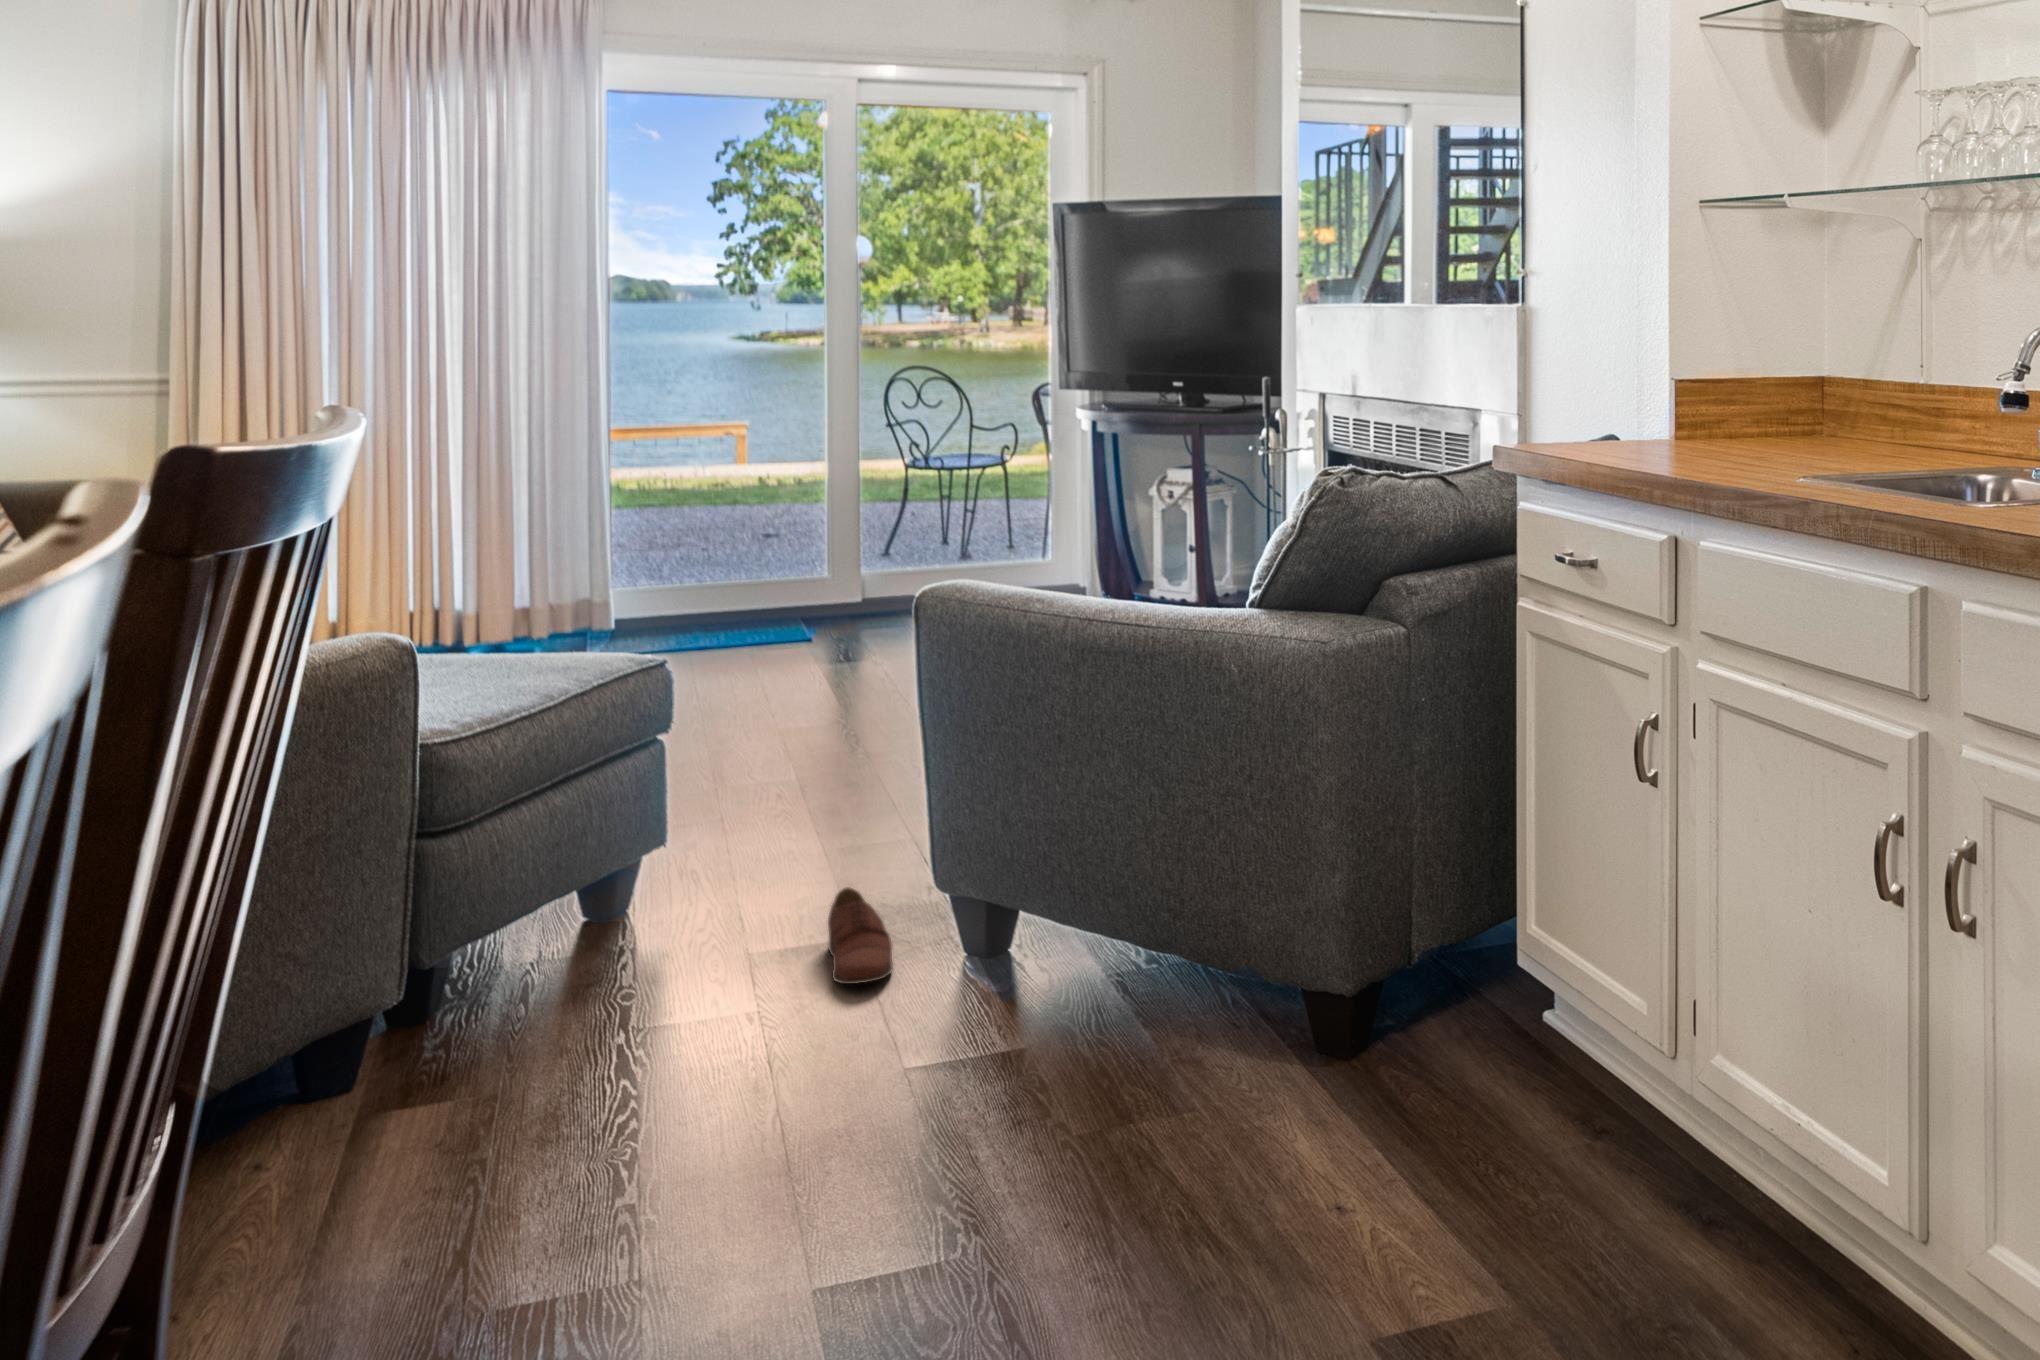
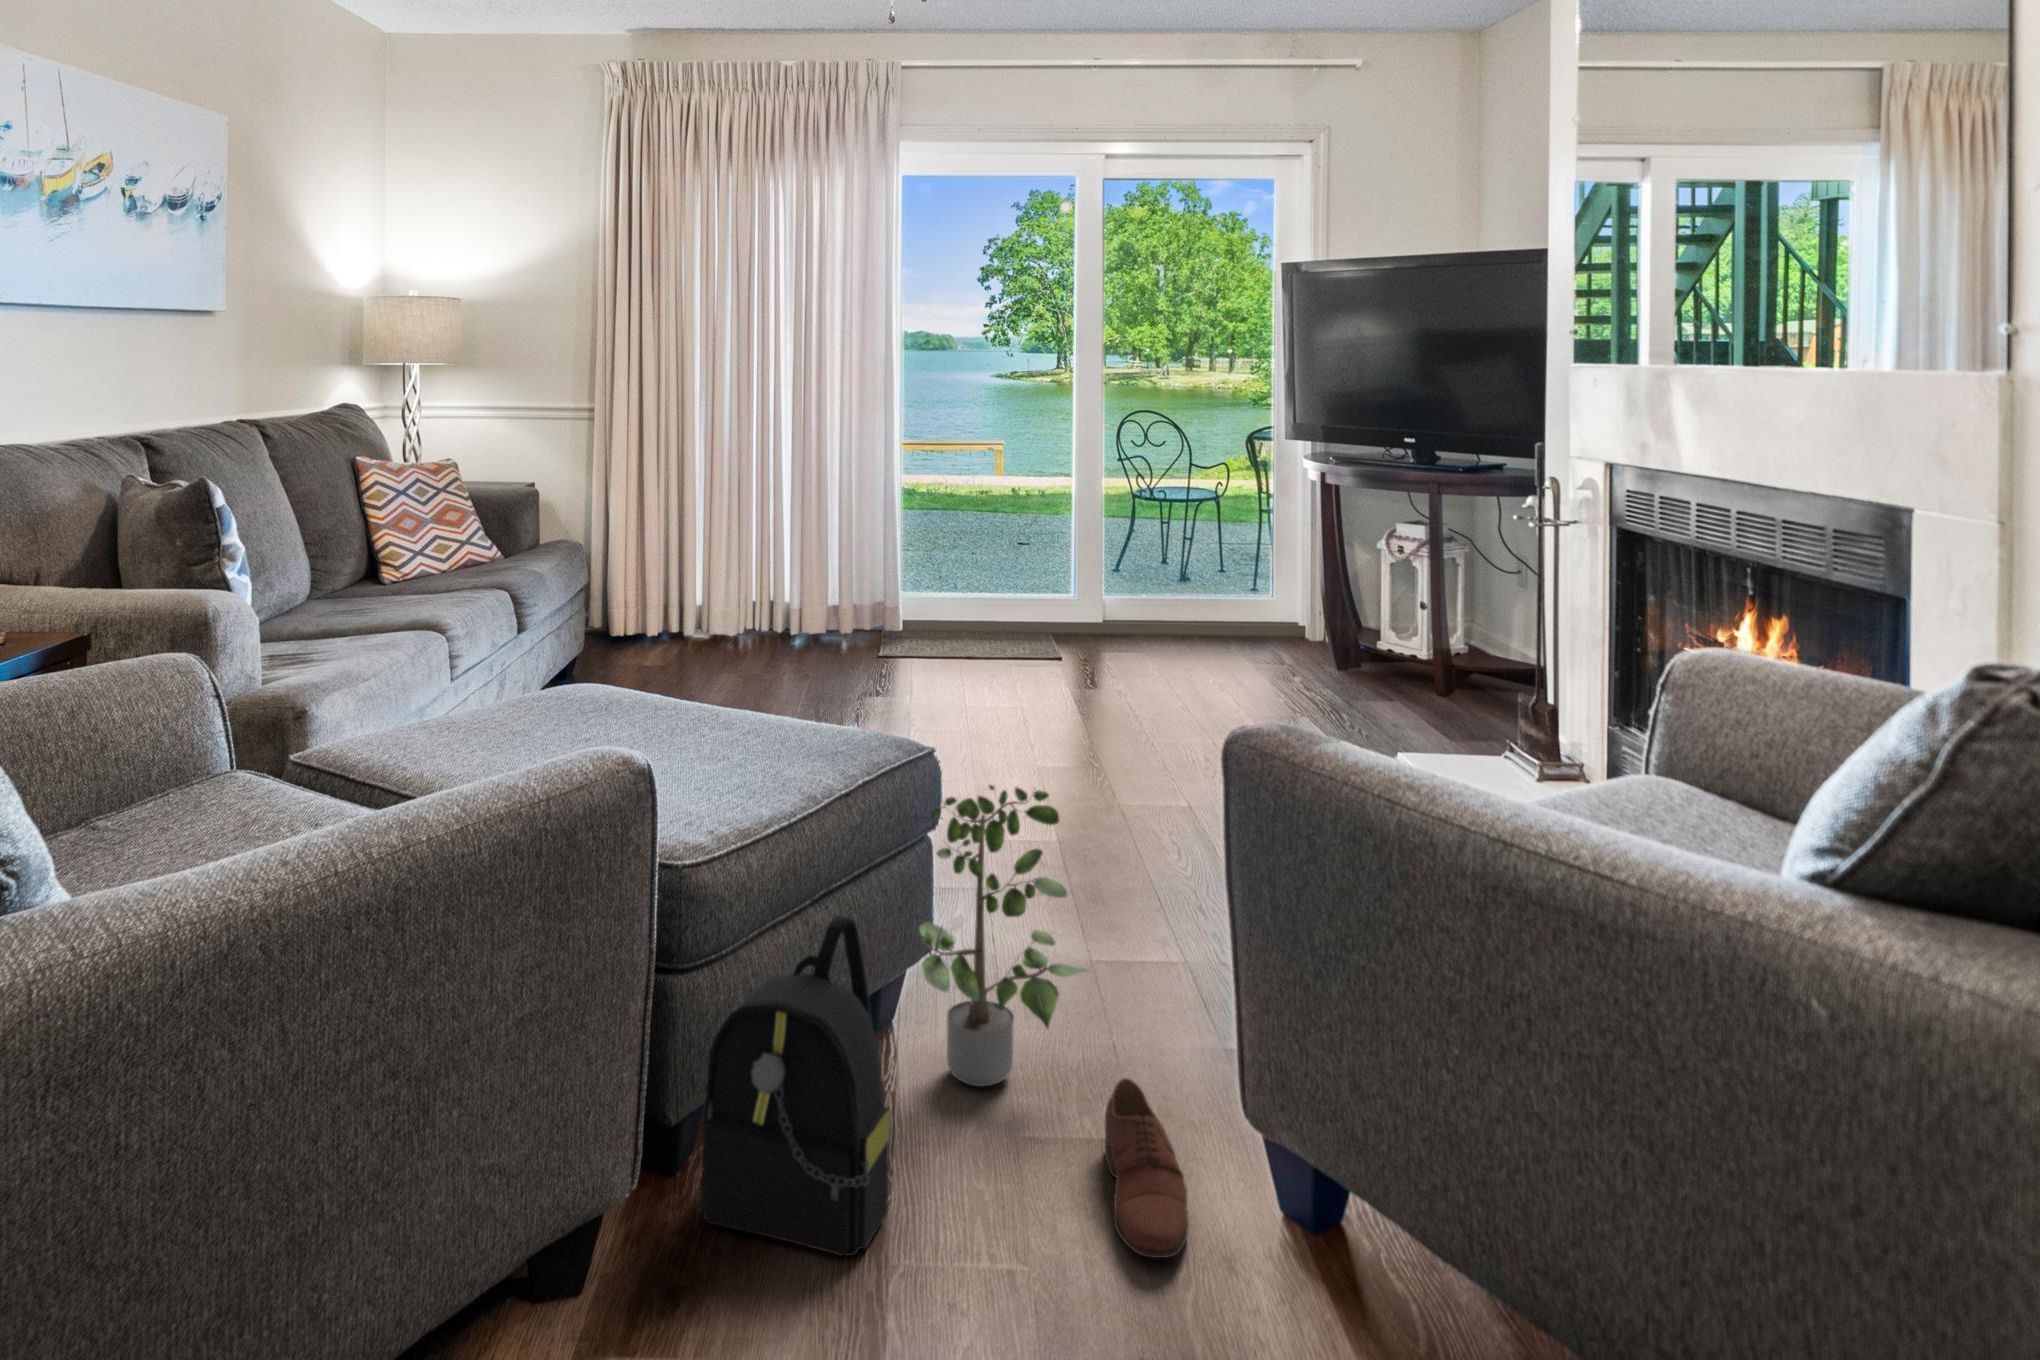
potted plant: none [657,667,822,932] -> present [919,785,1087,1086]
backpack: none [458,777,636,1035] -> present [701,916,890,1256]

